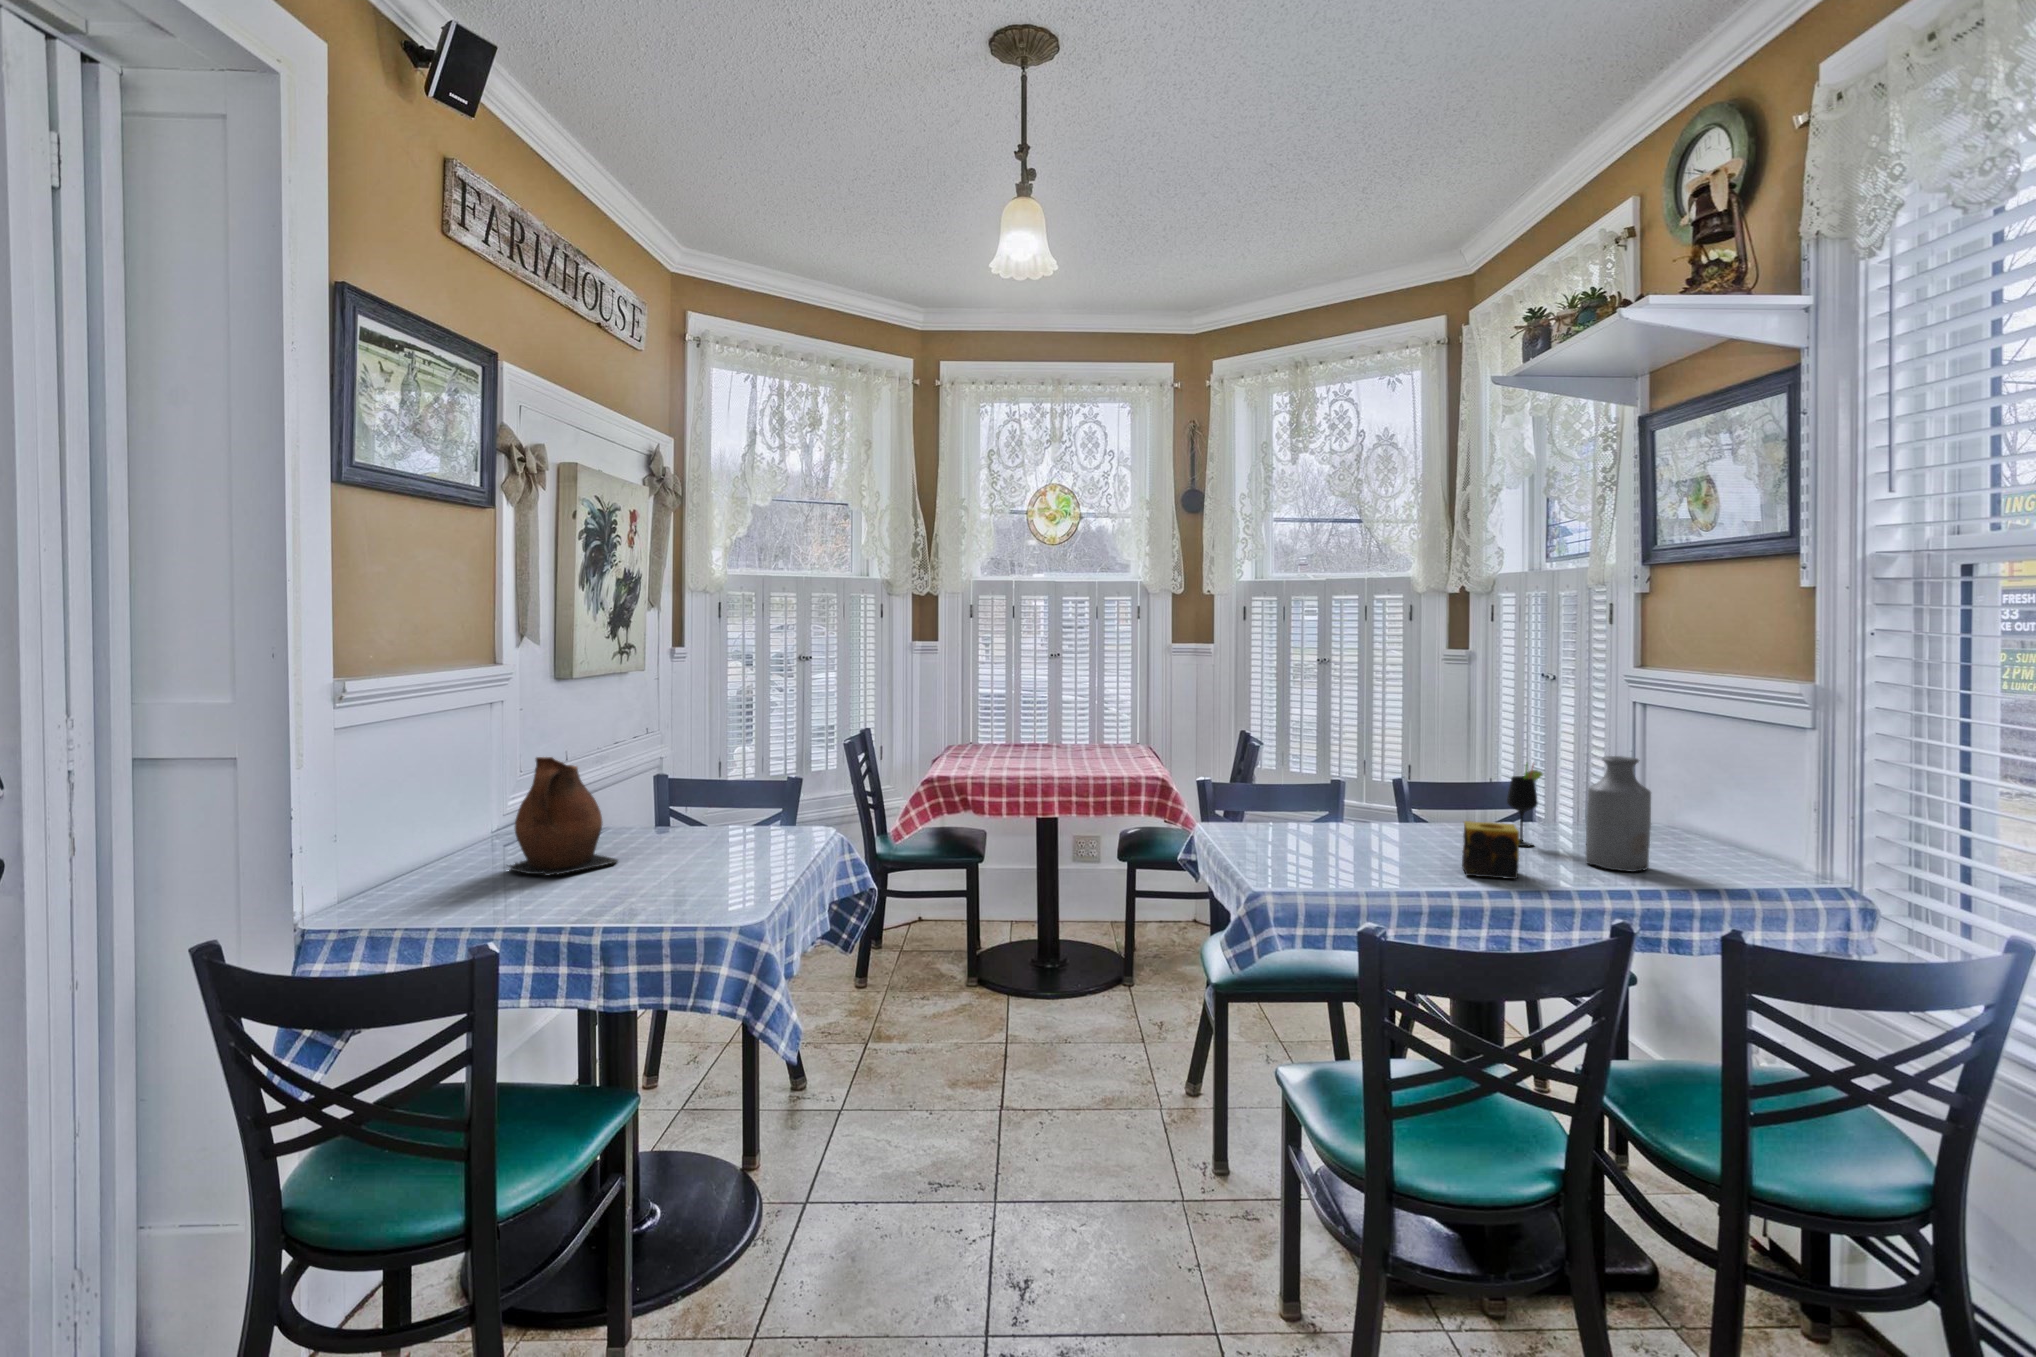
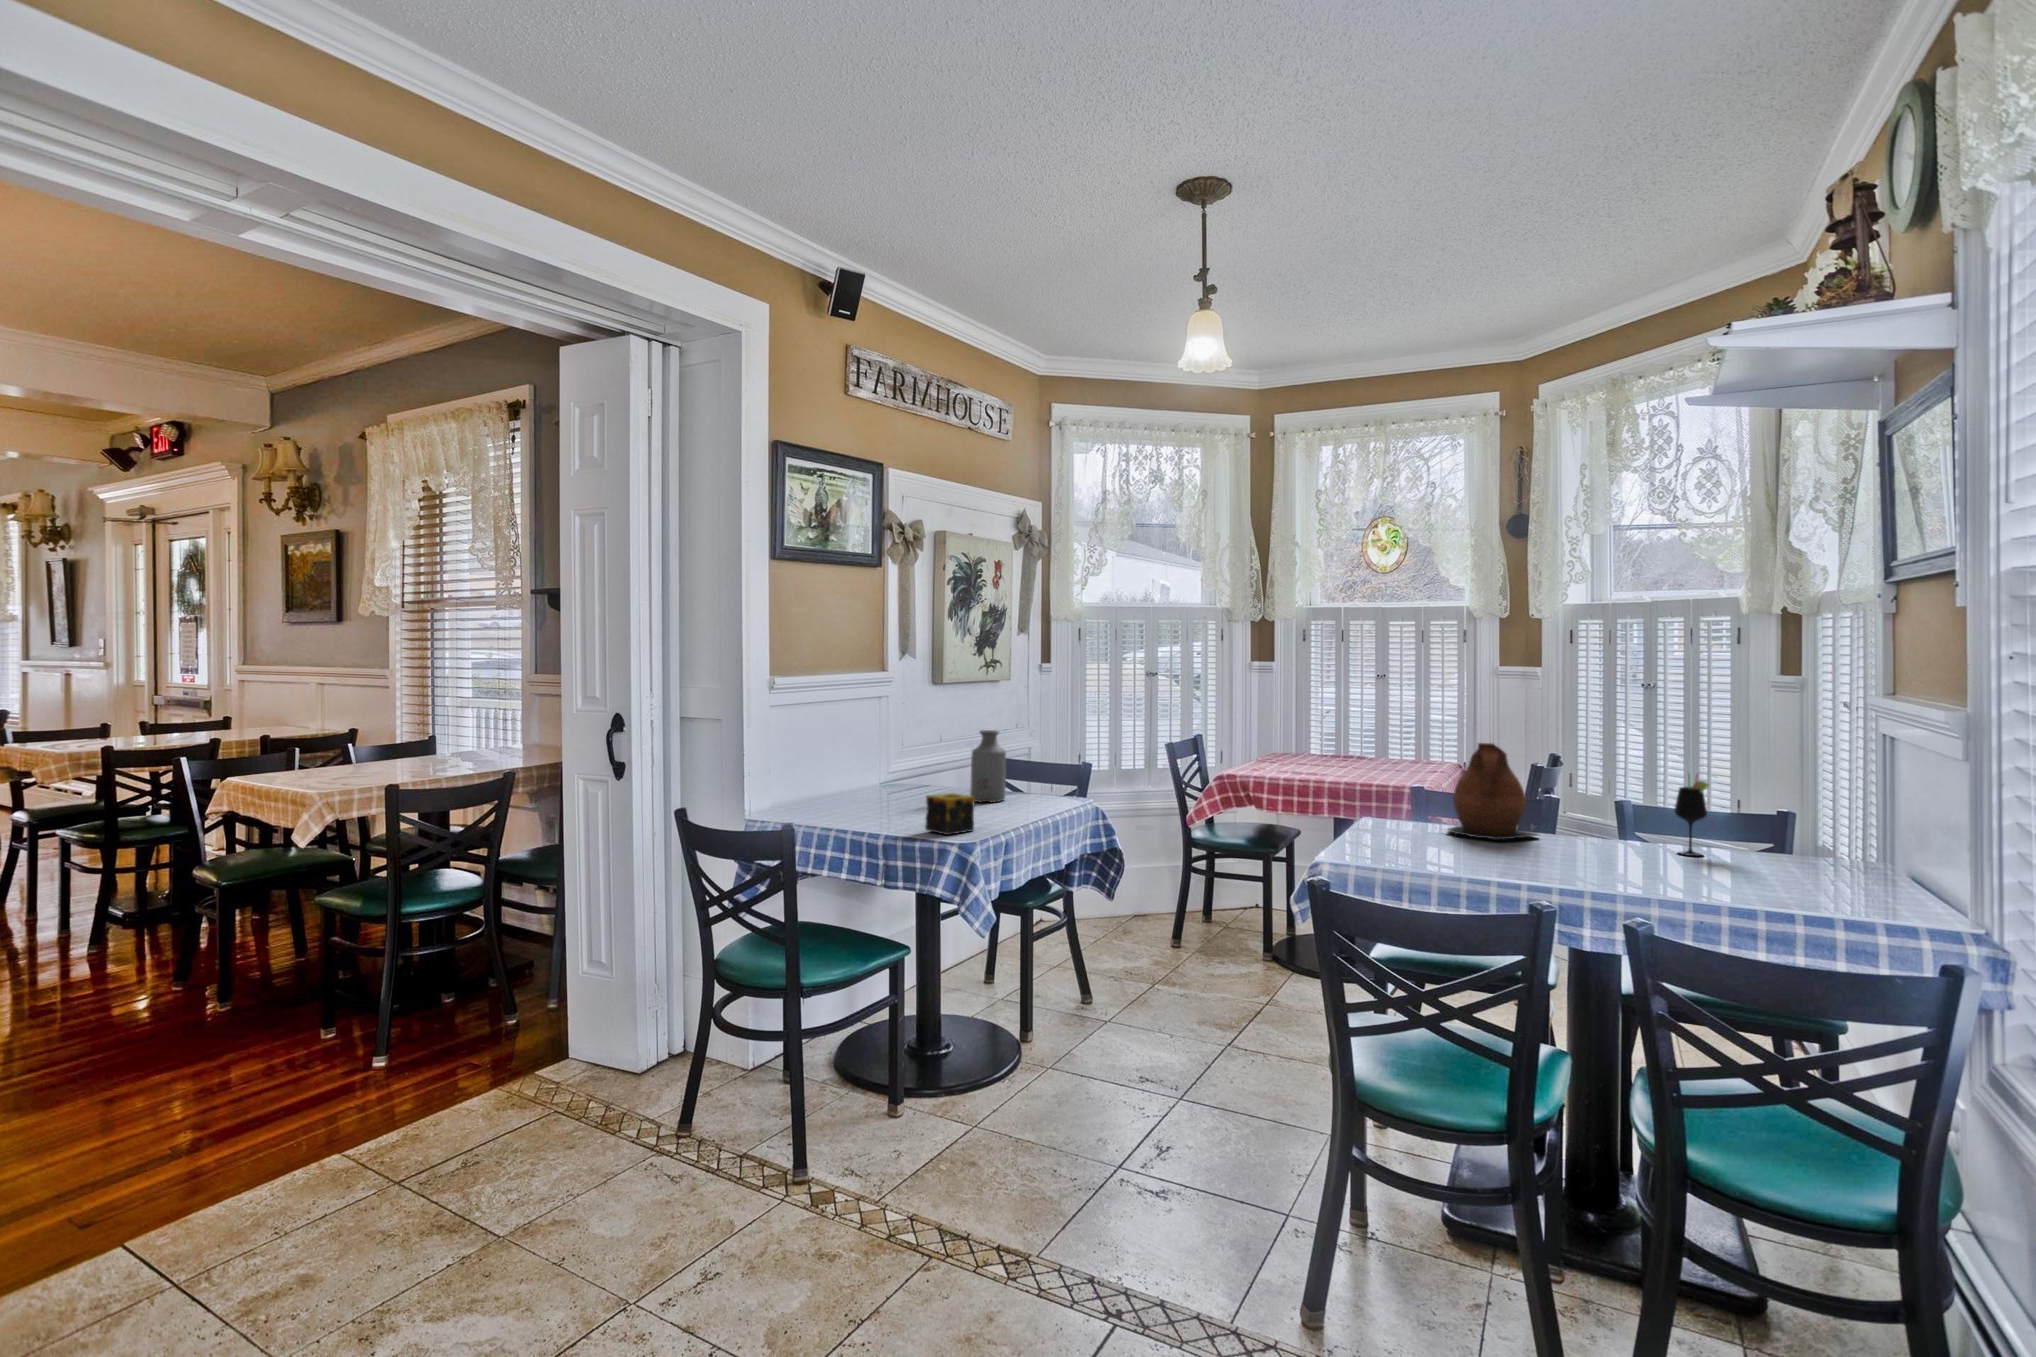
bottle: present [1586,756,1651,871] -> present [970,730,1006,802]
ceramic pitcher: present [507,757,618,876] -> present [1448,743,1537,840]
candle: present [1462,821,1519,879] -> present [925,793,975,835]

